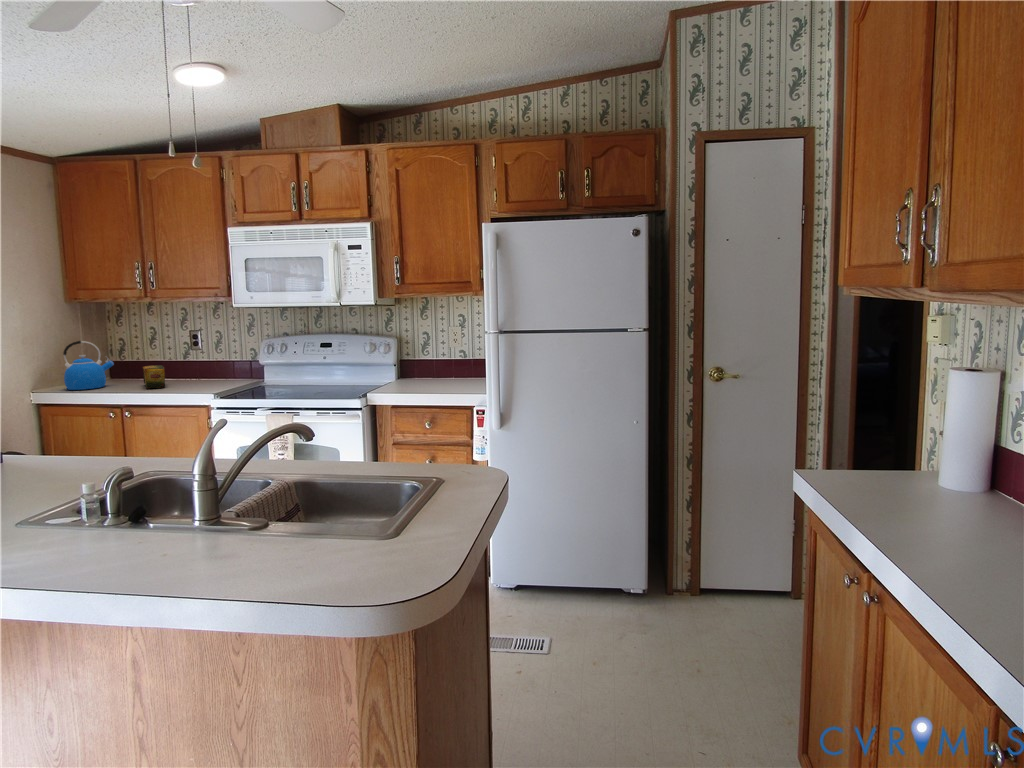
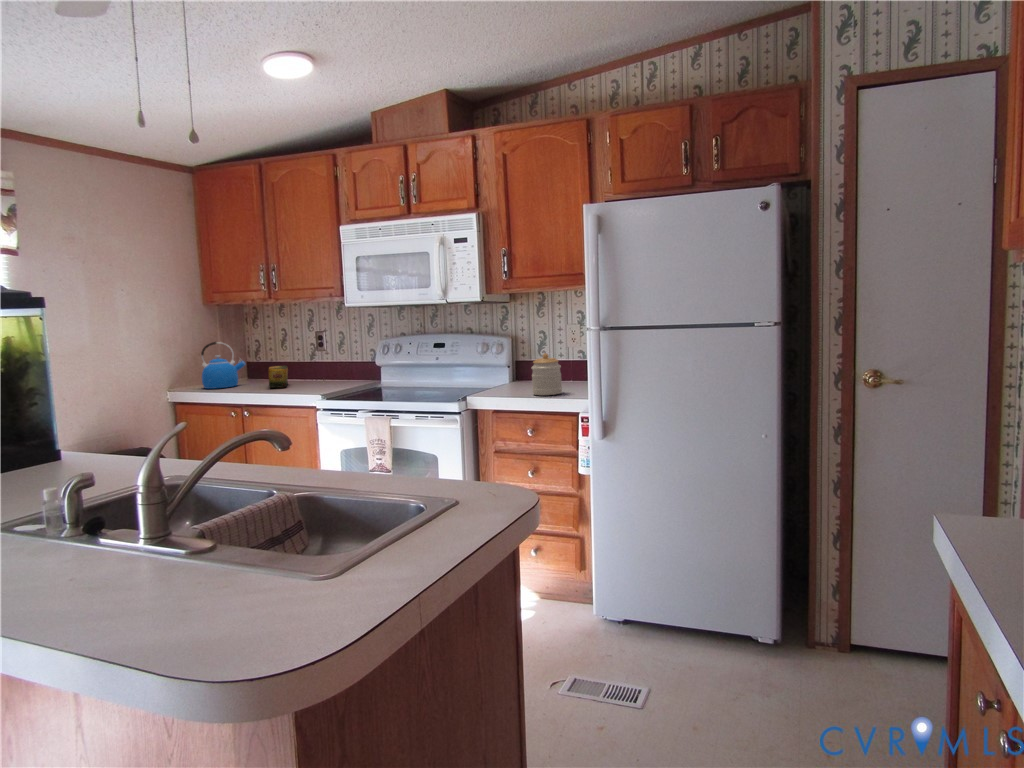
jar: none [426,353,454,392] -> present [532,353,562,395]

